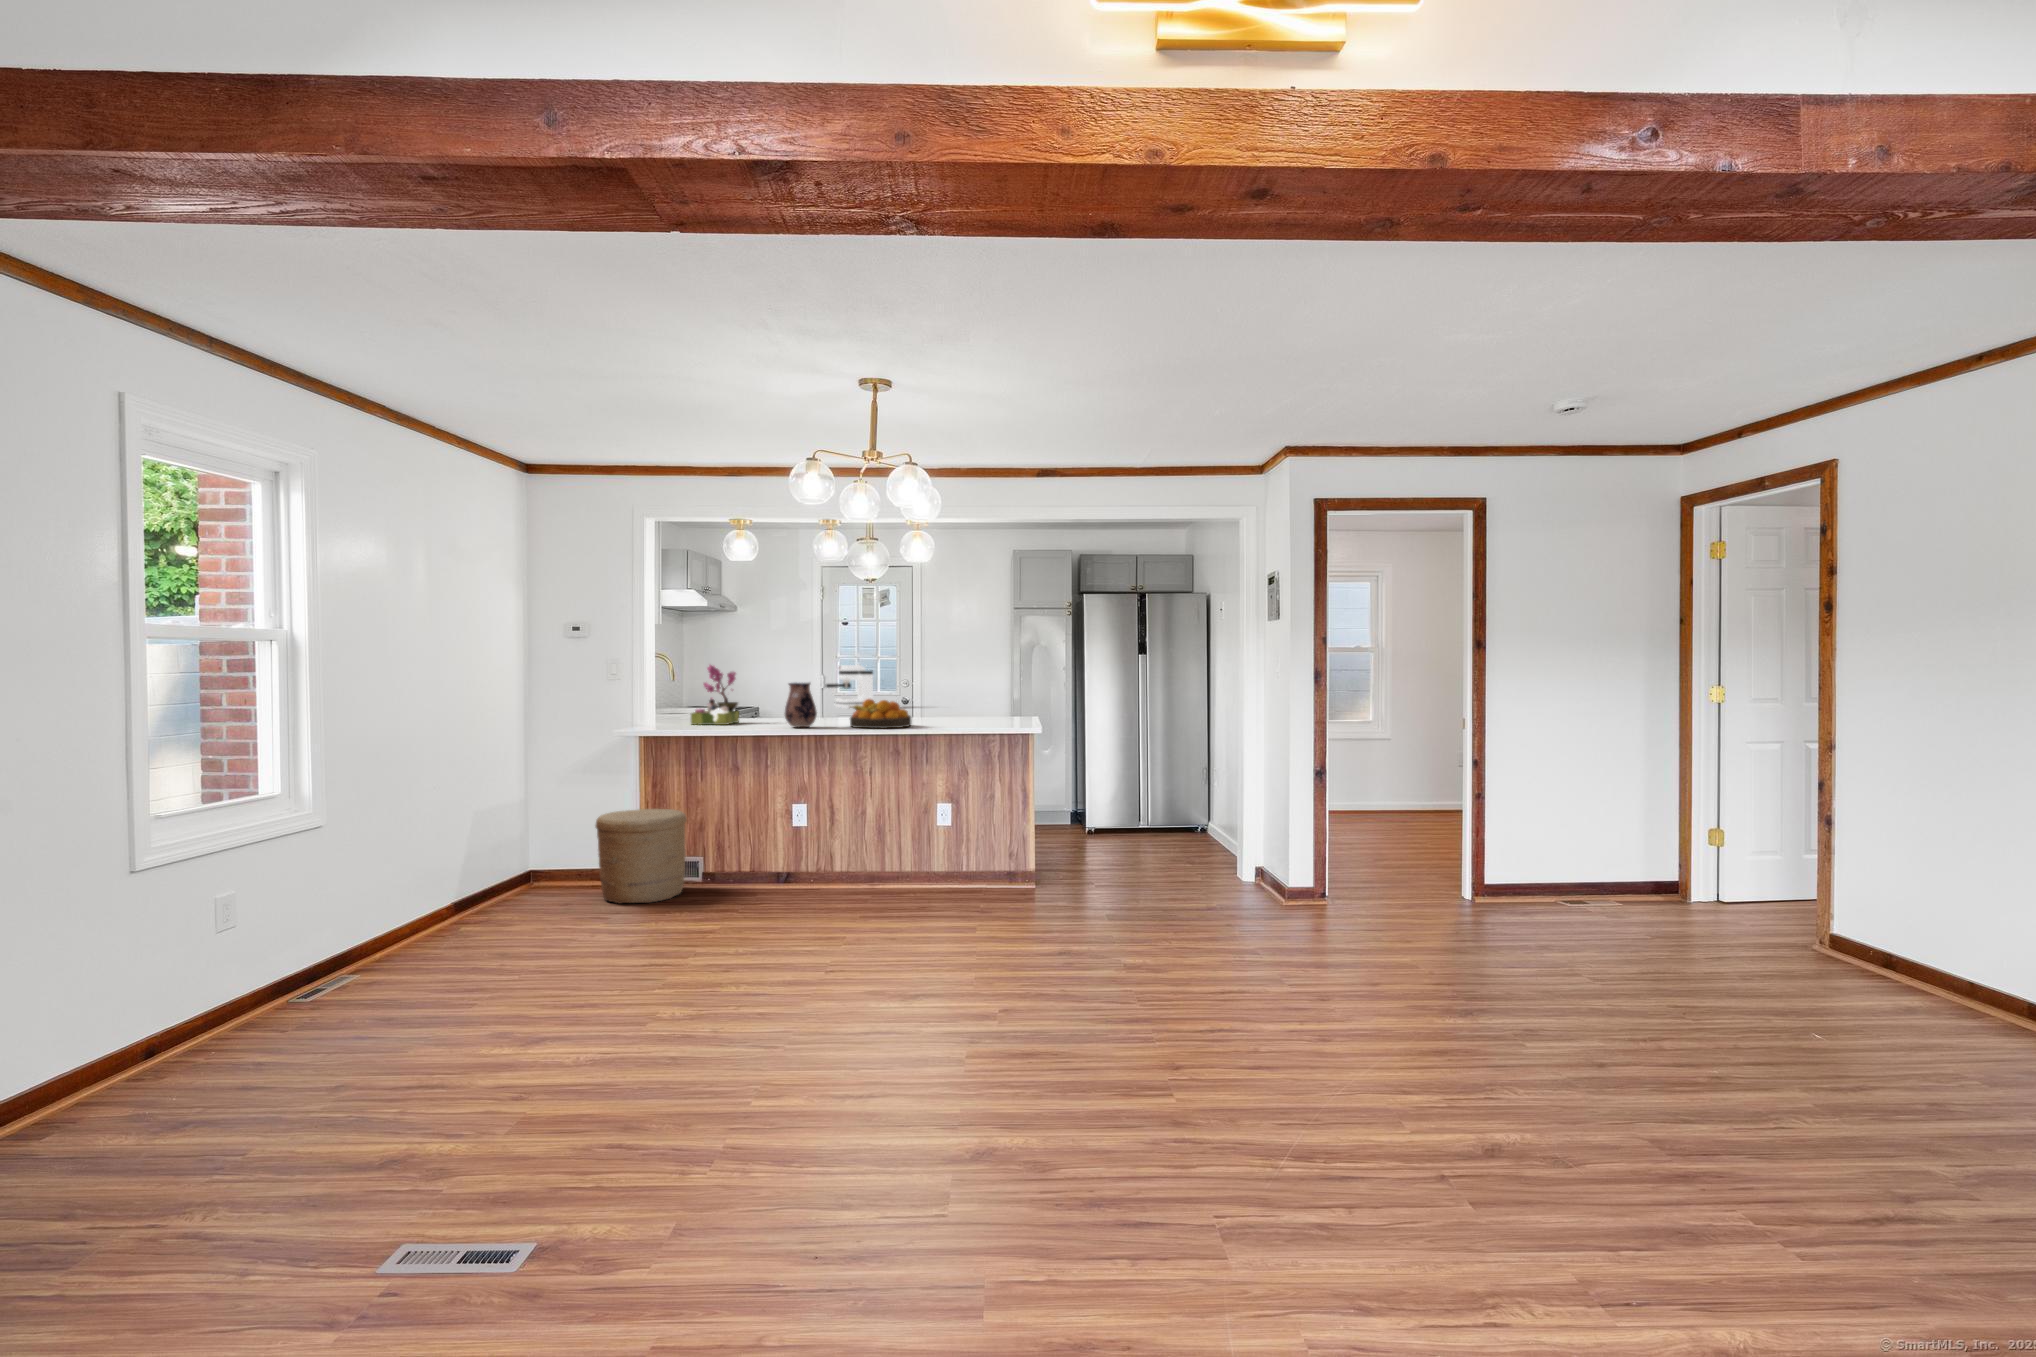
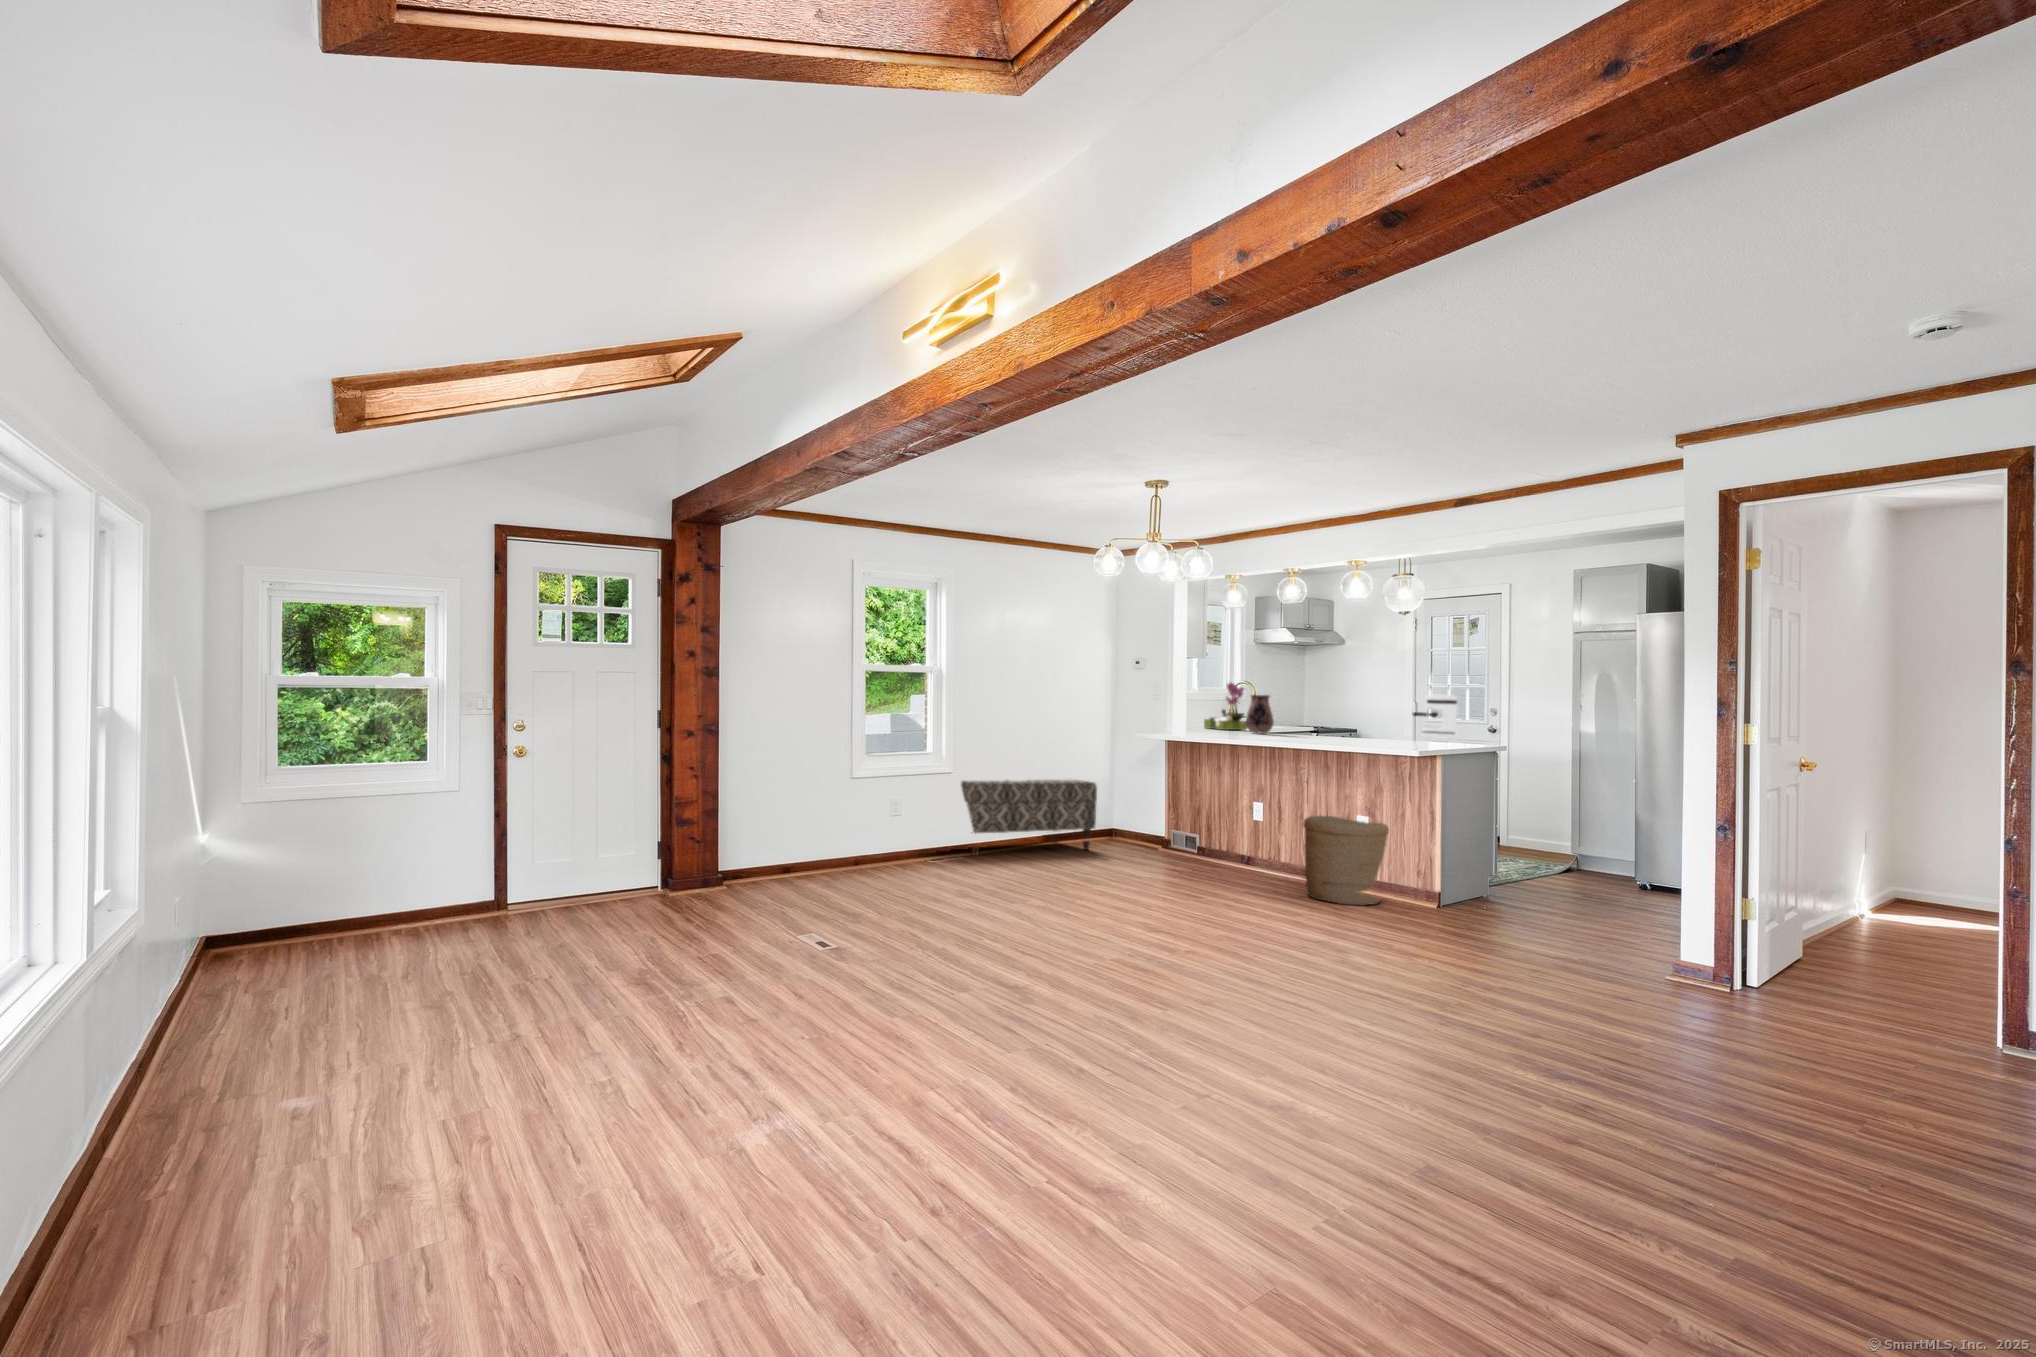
fruit bowl: present [849,699,911,728] -> none [1296,713,1355,739]
woven basket: present [596,809,687,904] -> present [1303,816,1389,905]
bench: none [340,816,574,974] -> present [961,780,1097,856]

